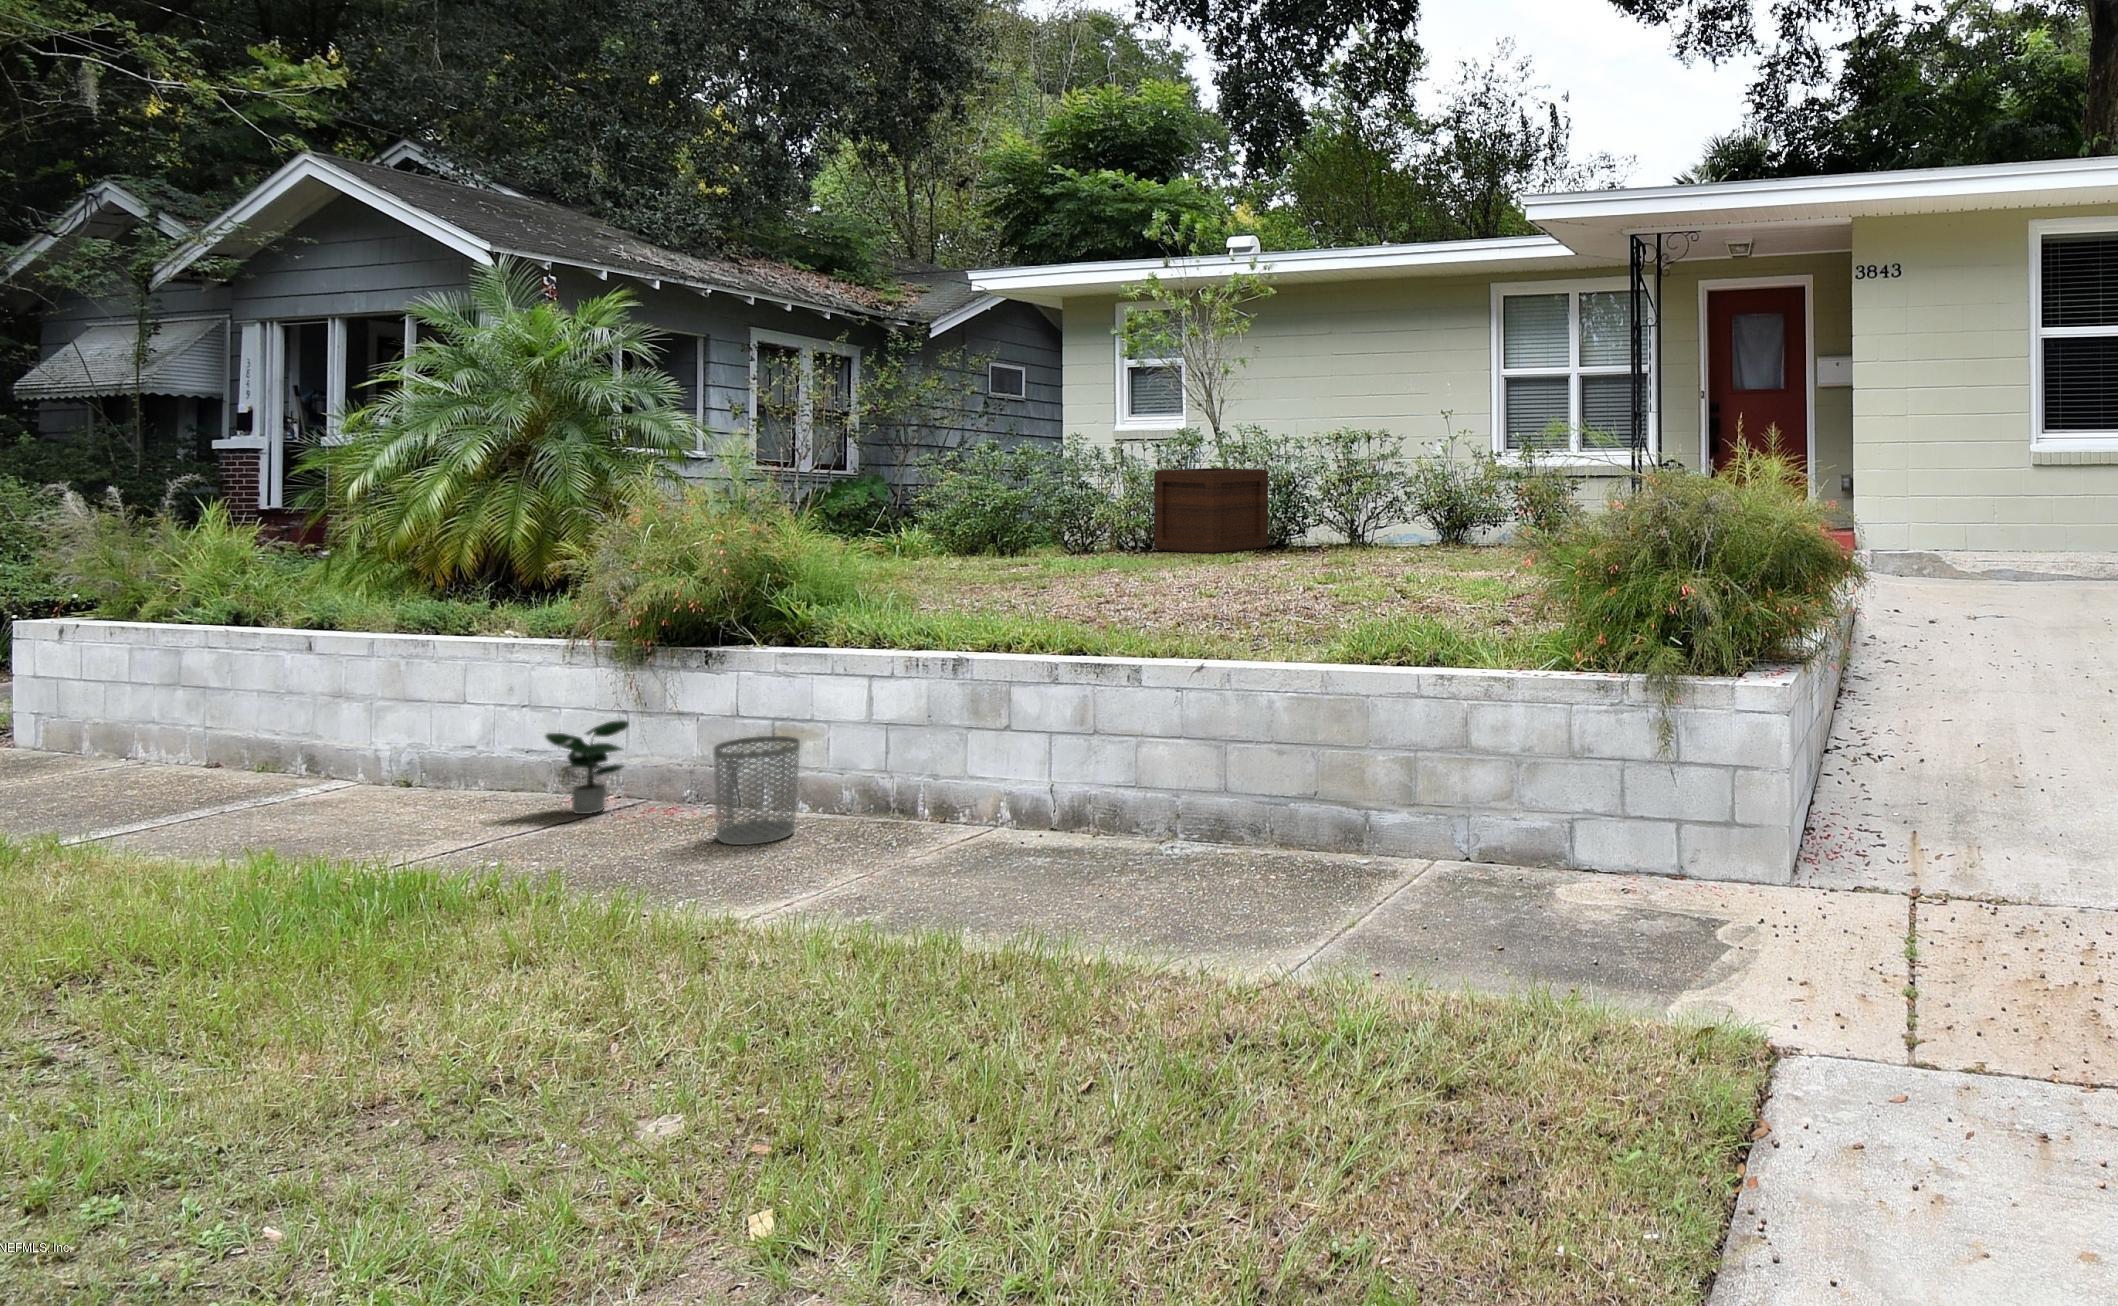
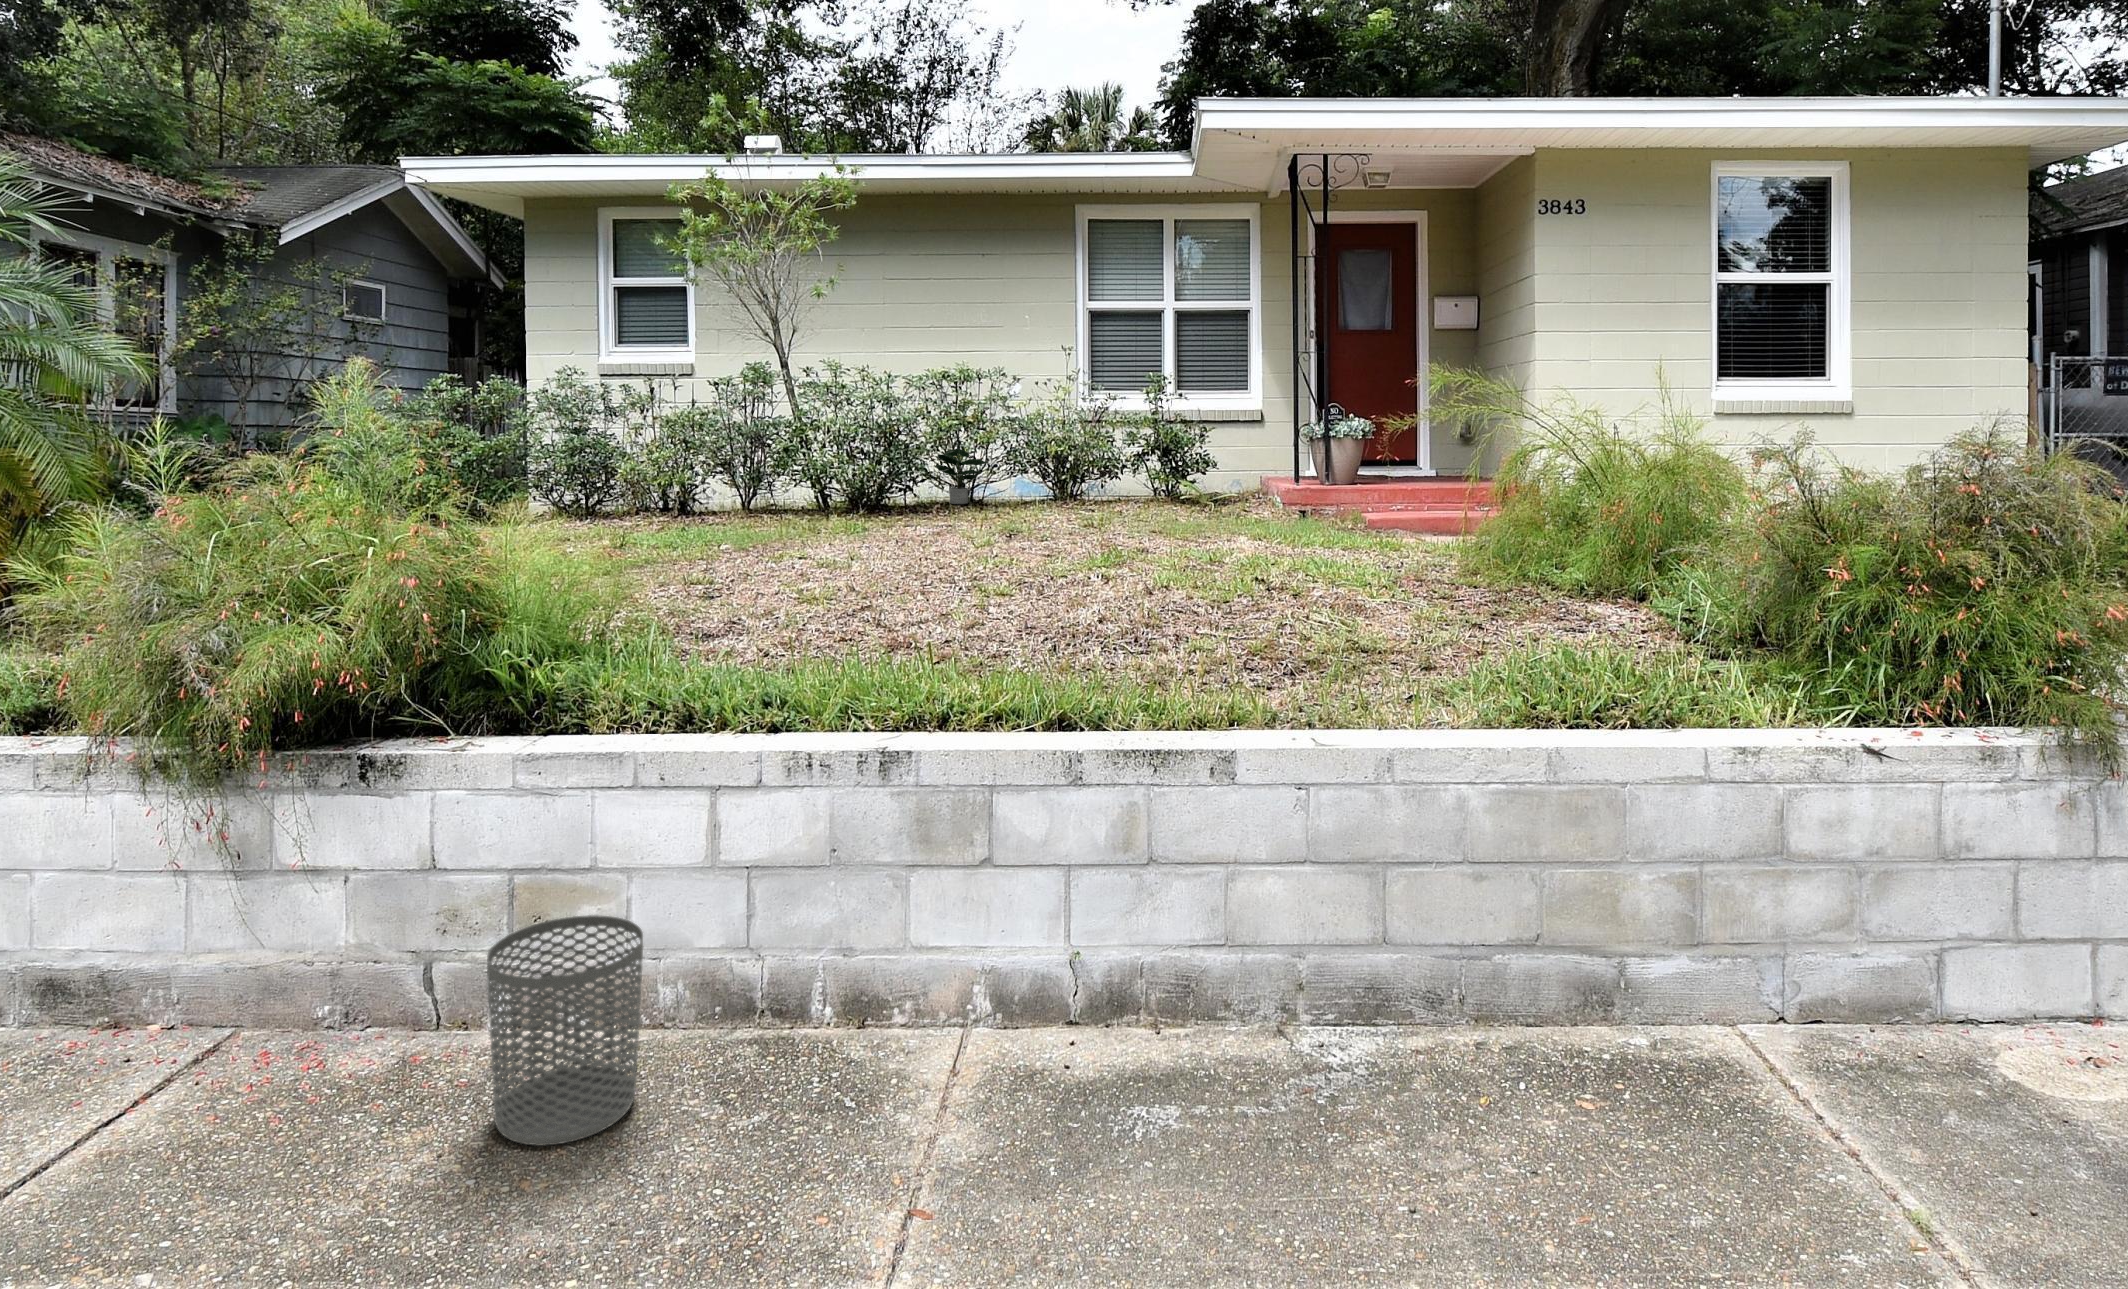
wooden crate: present [1154,468,1268,554] -> none [734,412,872,518]
potted plant: present [545,720,629,814] -> present [936,448,988,504]

